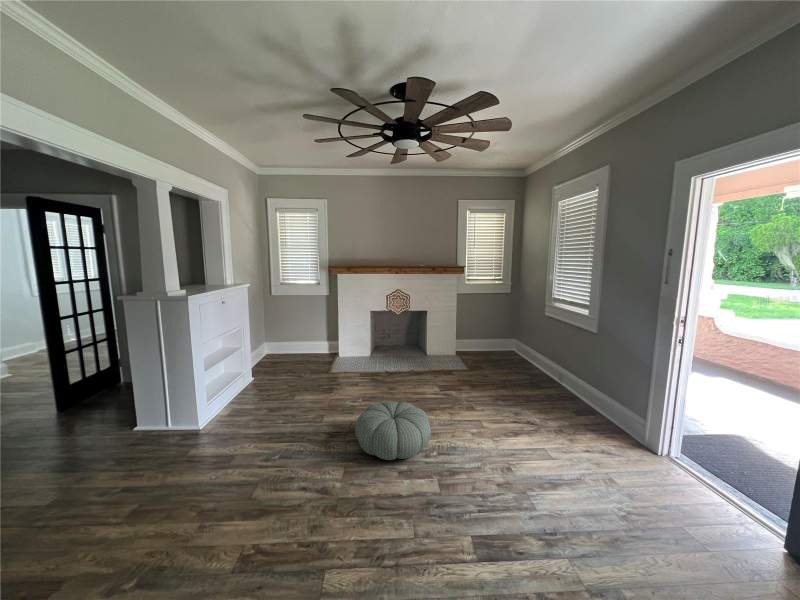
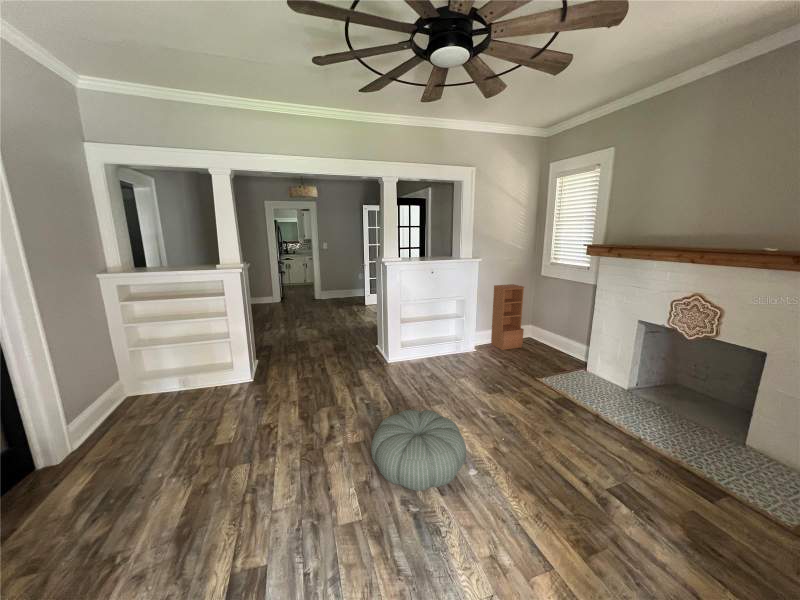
bookcase: none [246,306,278,370] -> present [491,284,524,350]

